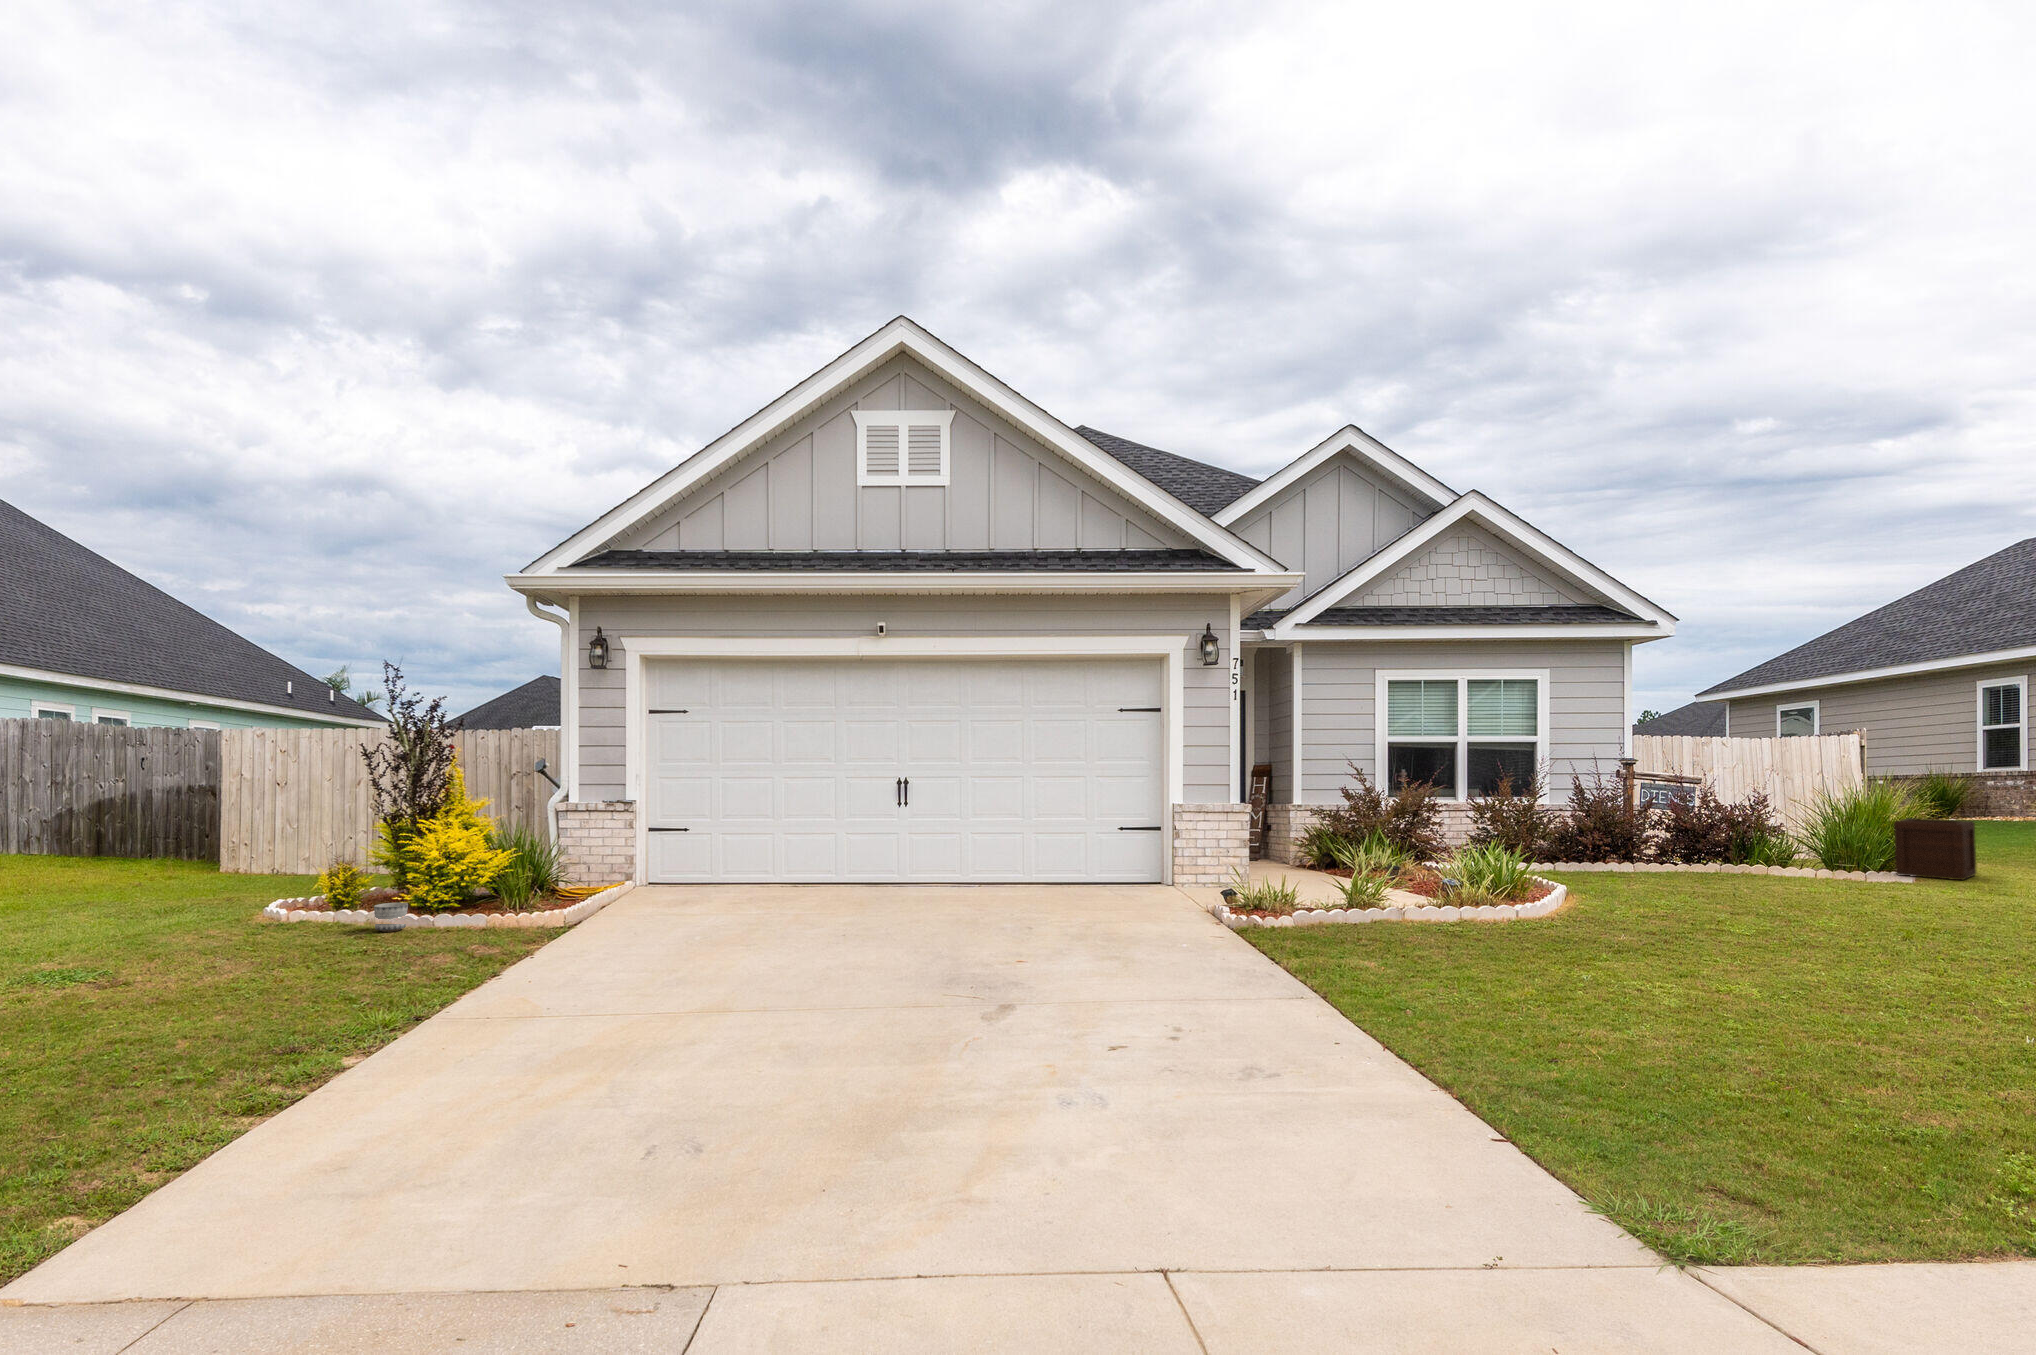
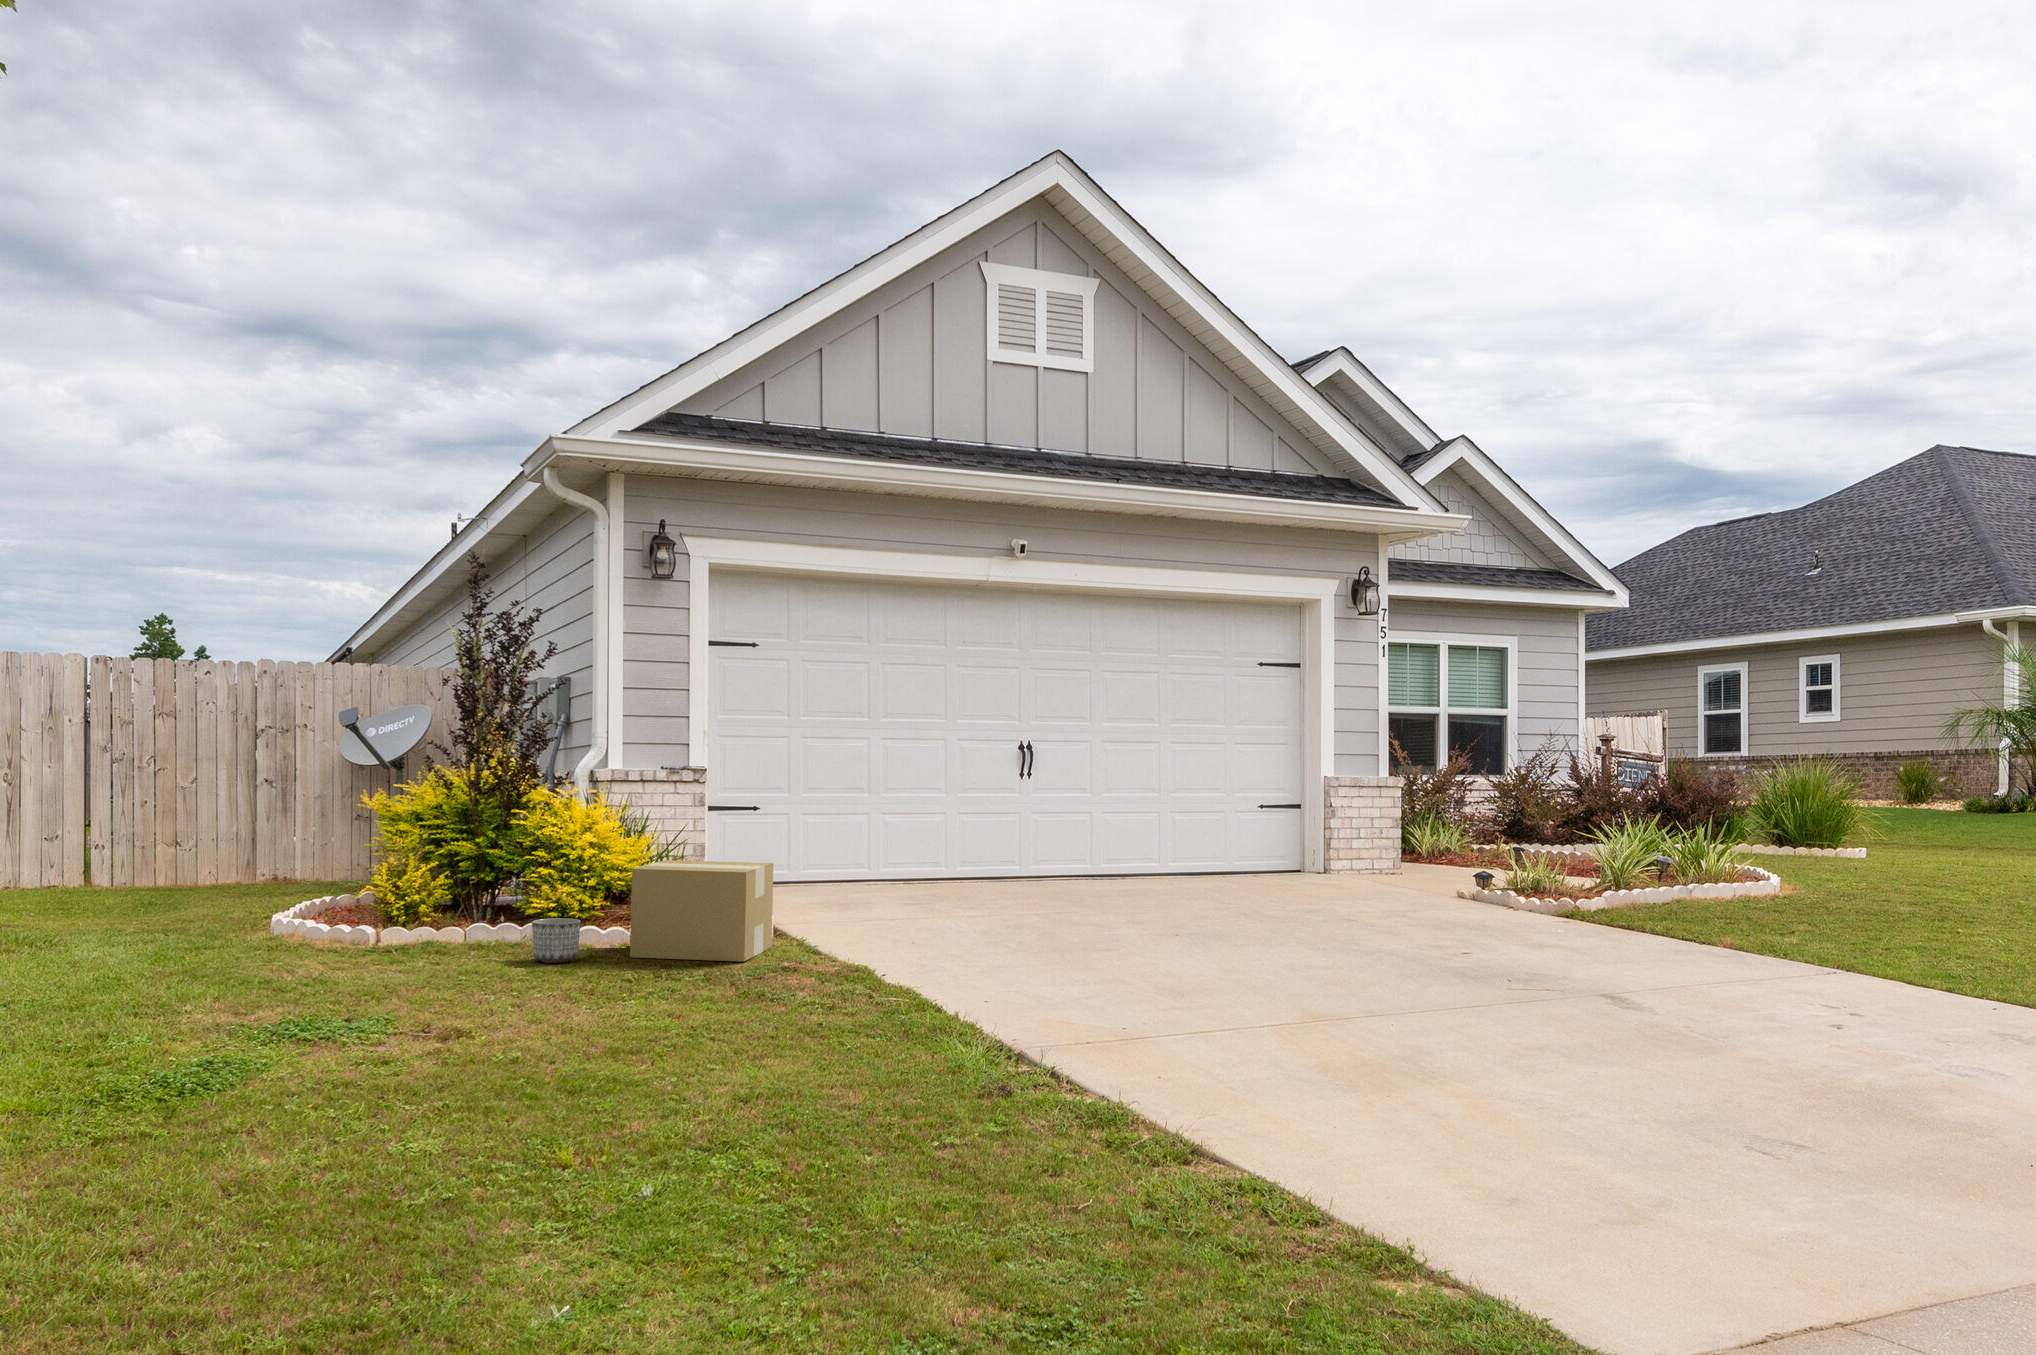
wooden crate: present [1894,818,1976,880] -> none [1837,793,1903,849]
cardboard box: none [436,866,542,938] -> present [630,860,773,961]

